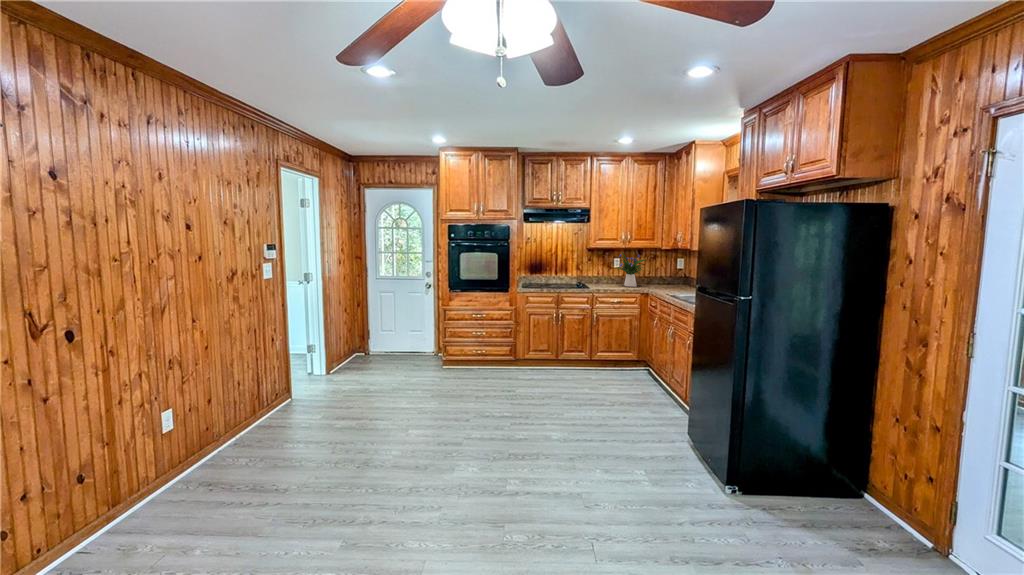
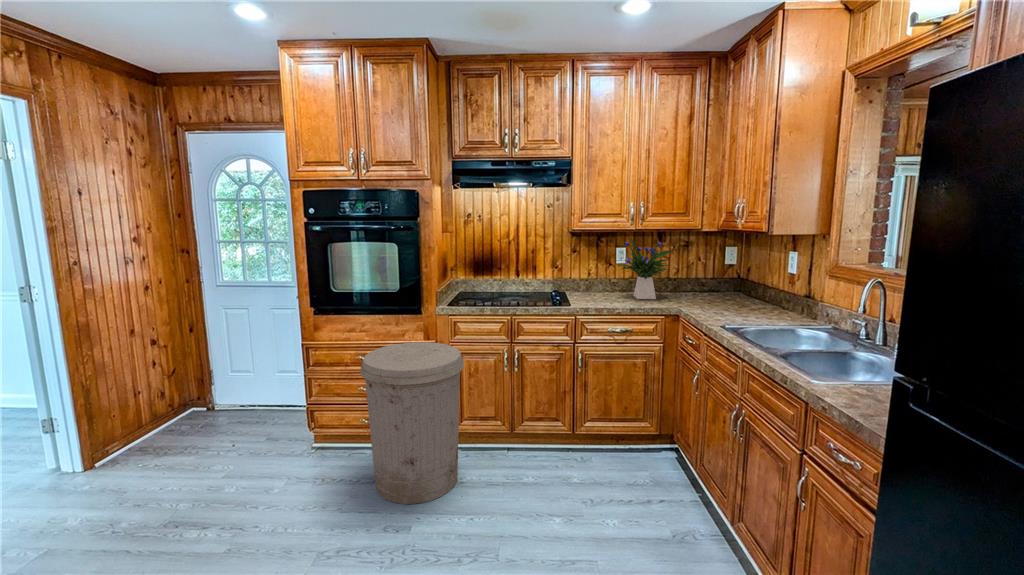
trash can: none [484,307,537,386] -> present [360,342,464,504]

